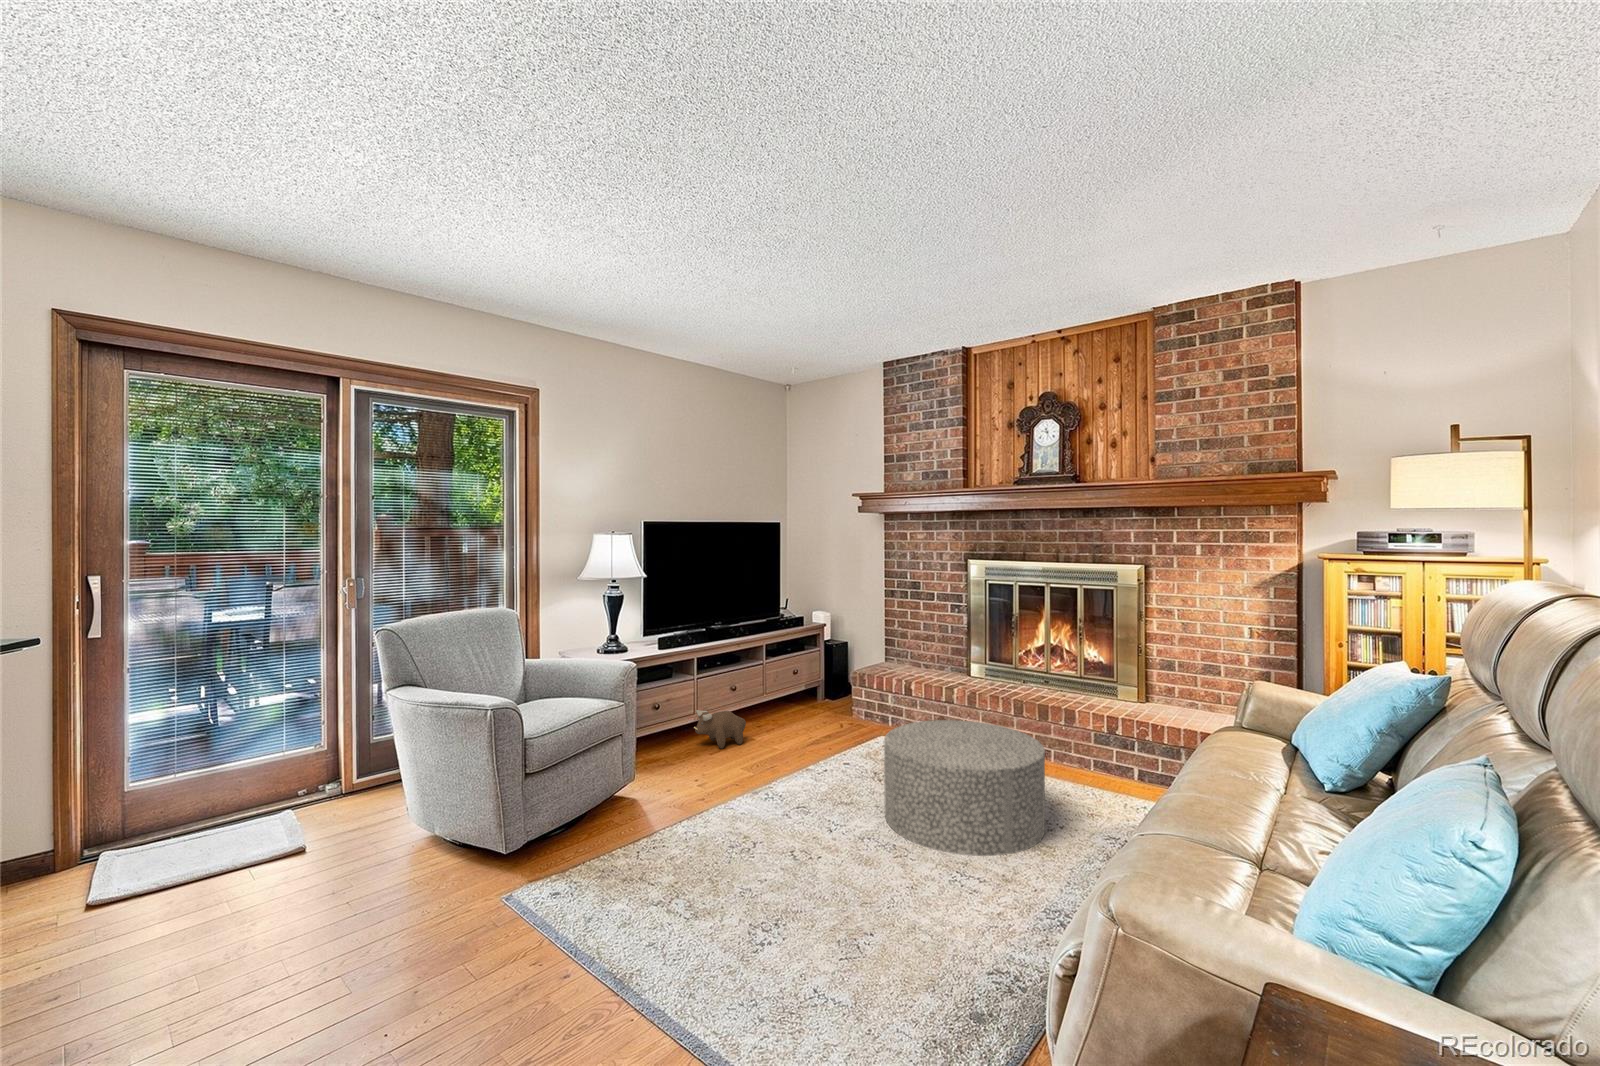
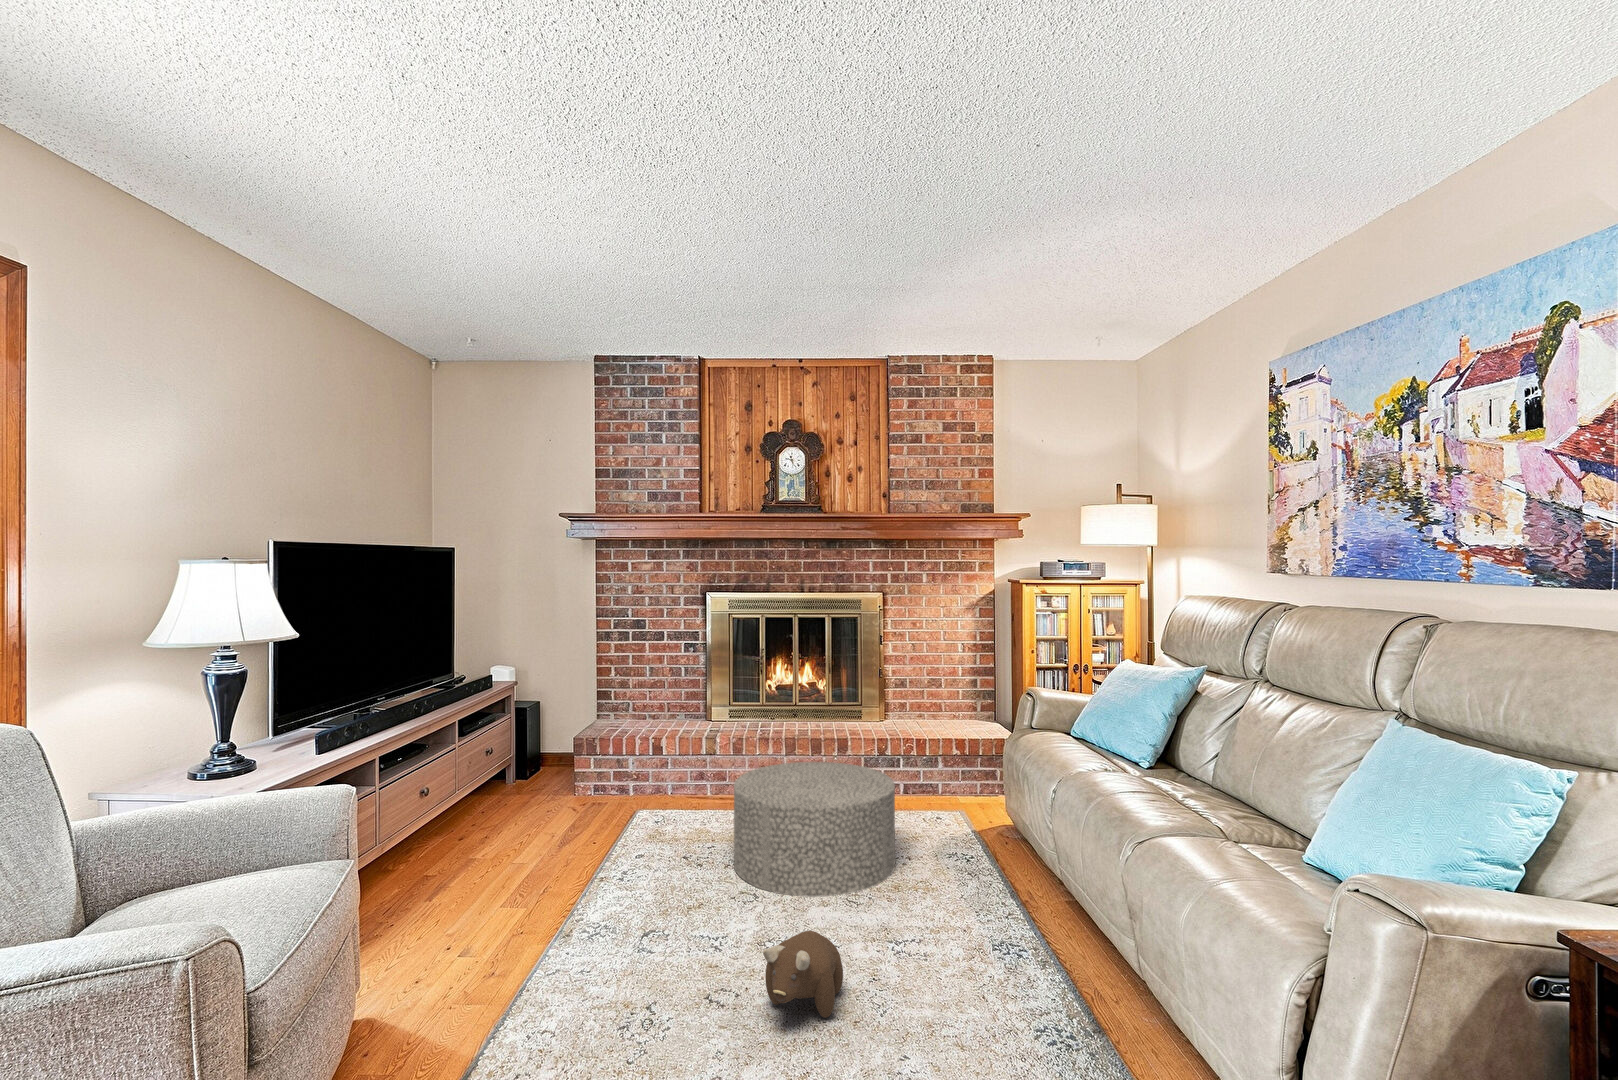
plush toy: present [694,710,746,749] -> present [763,931,843,1018]

